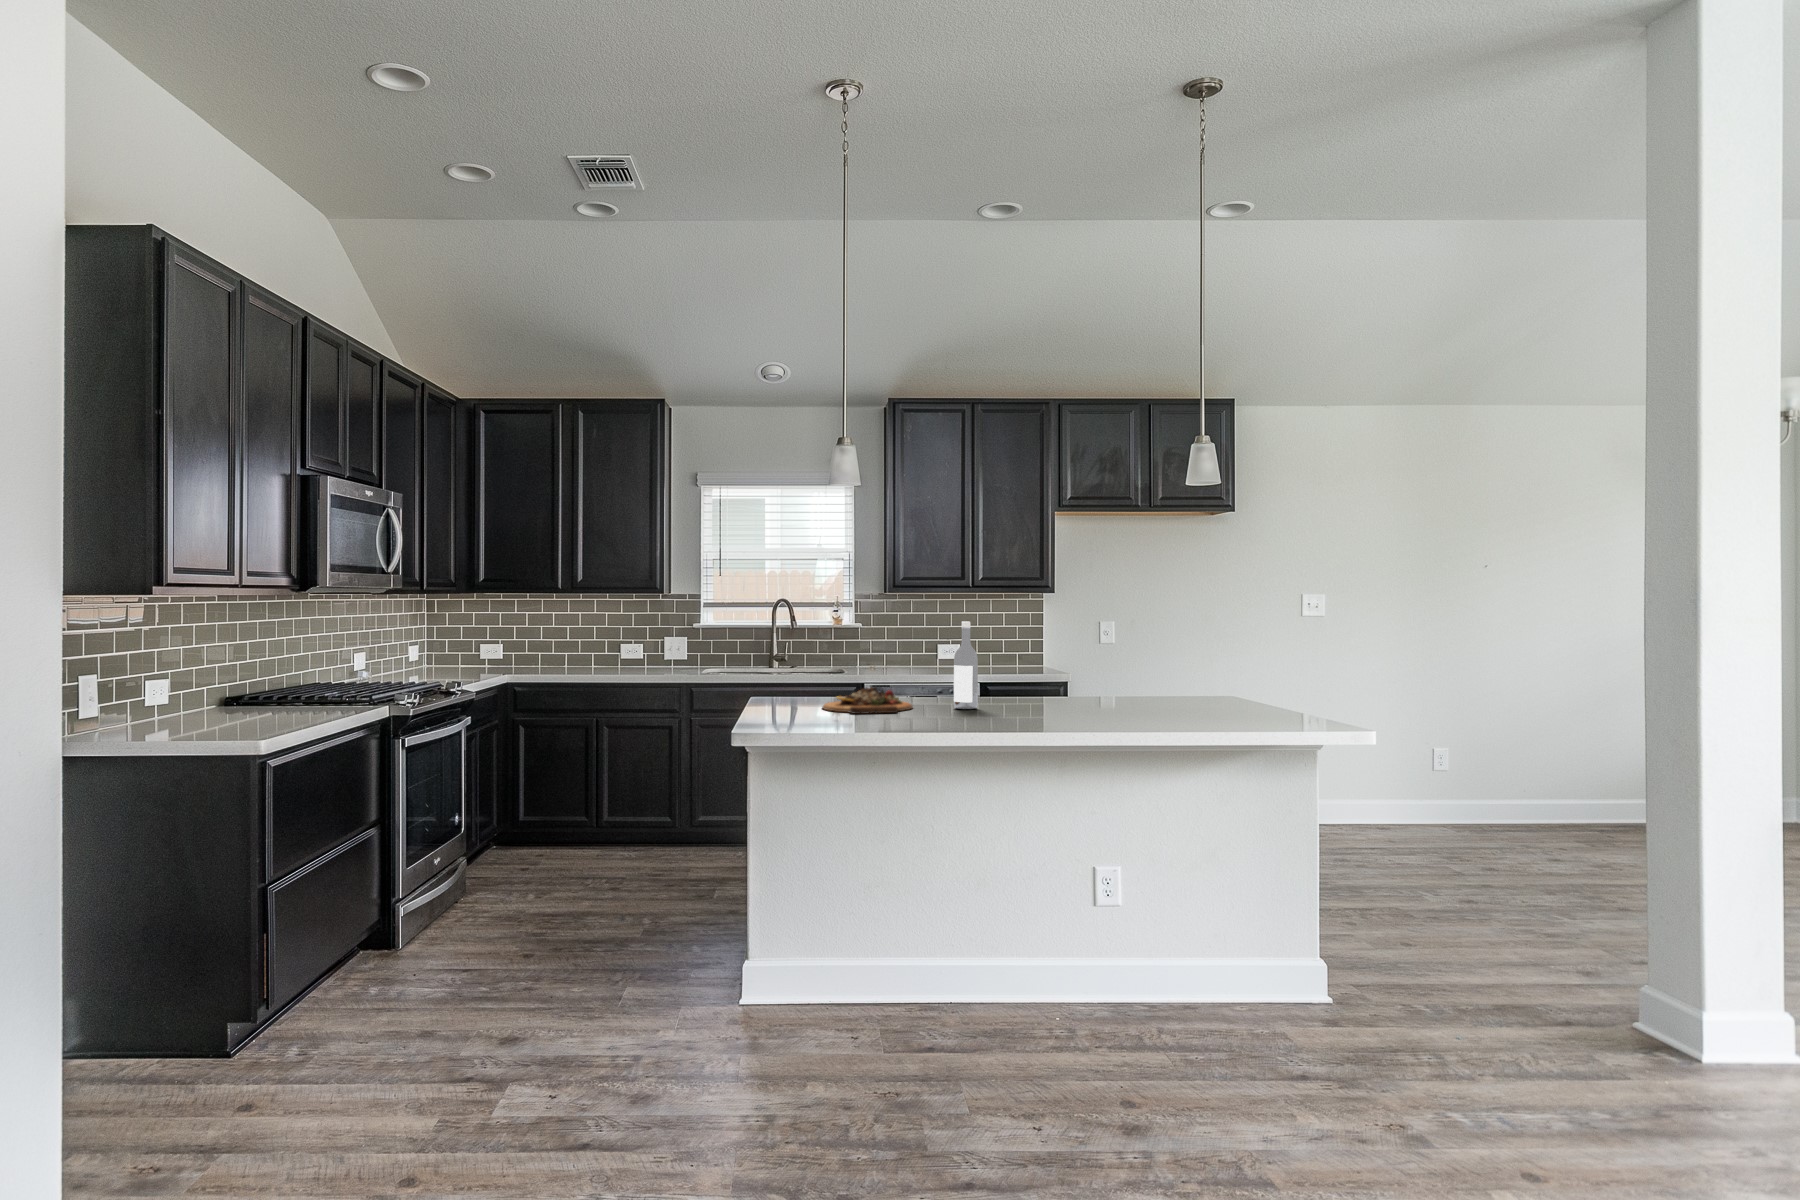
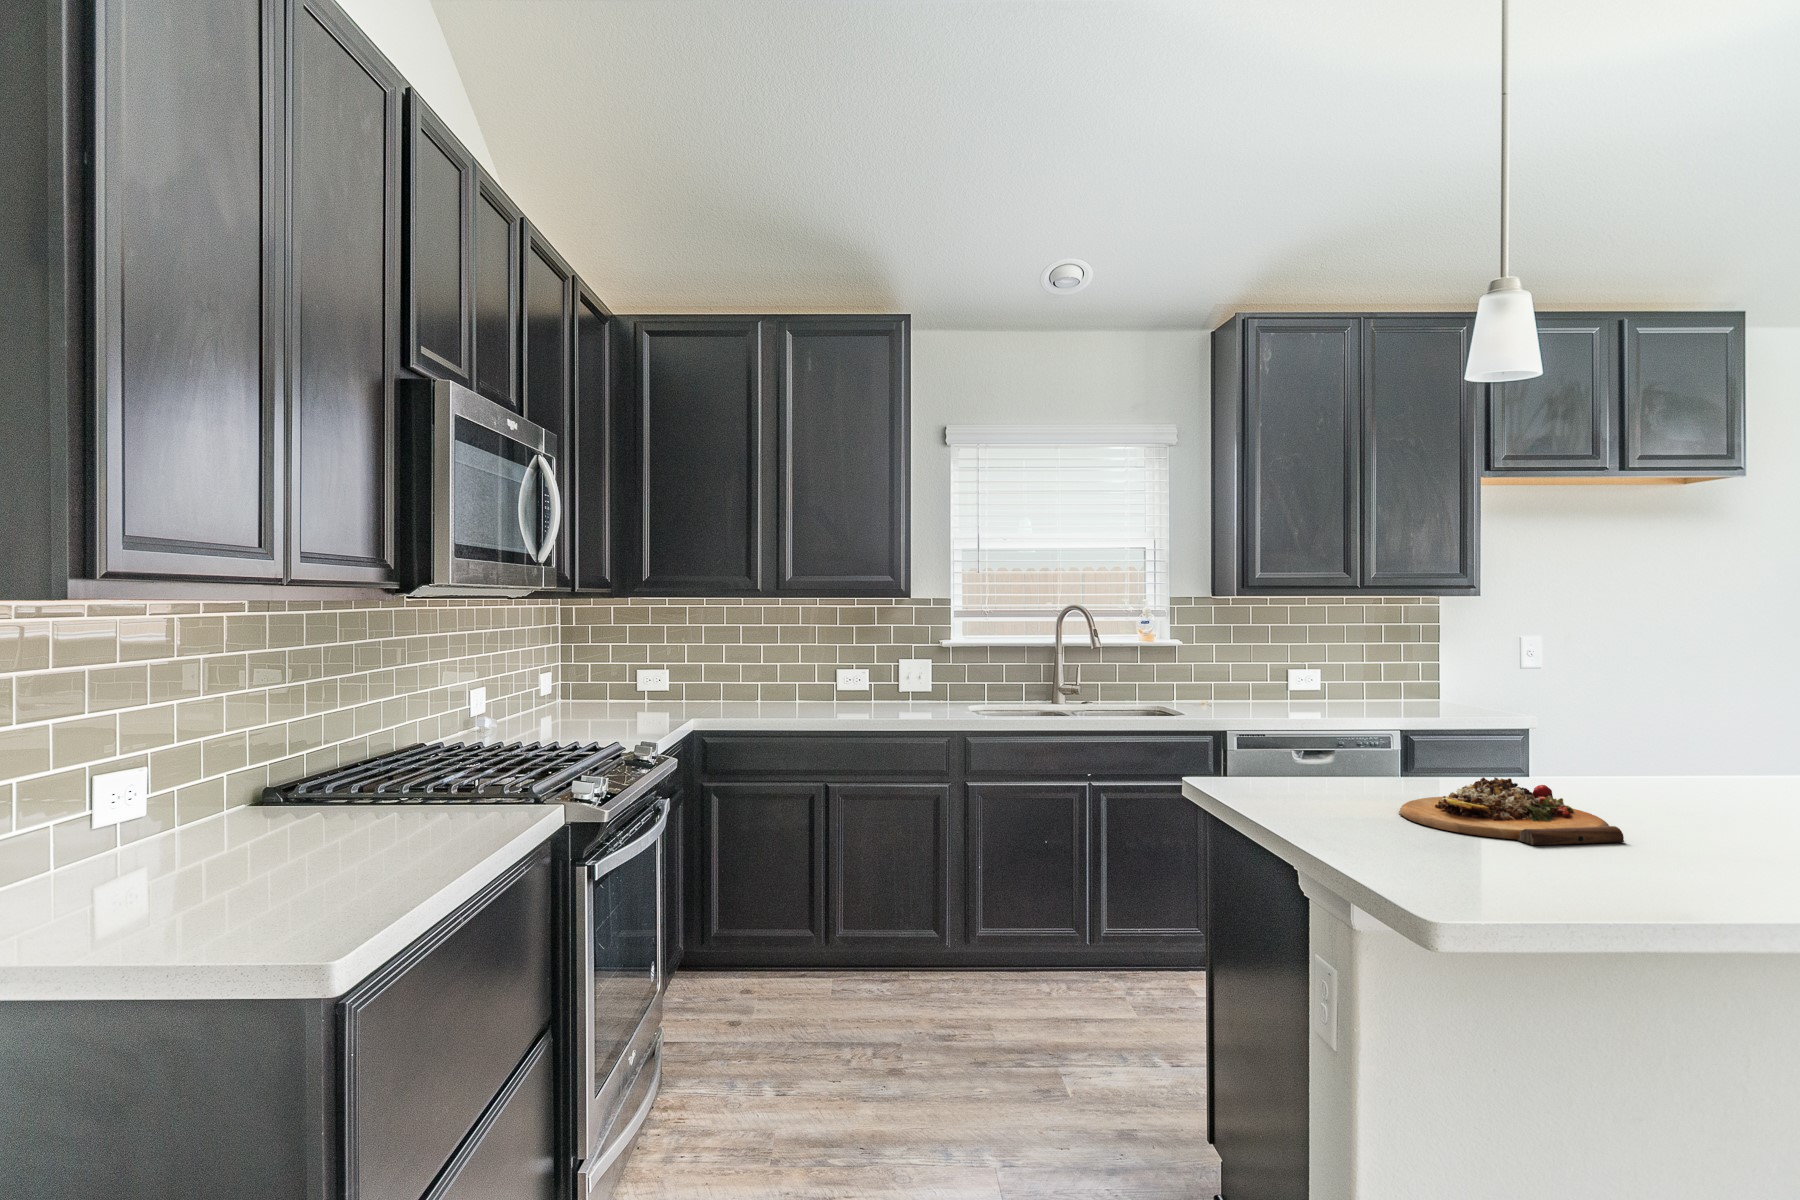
wine bottle: present [954,621,978,709] -> none [1685,648,1747,828]

